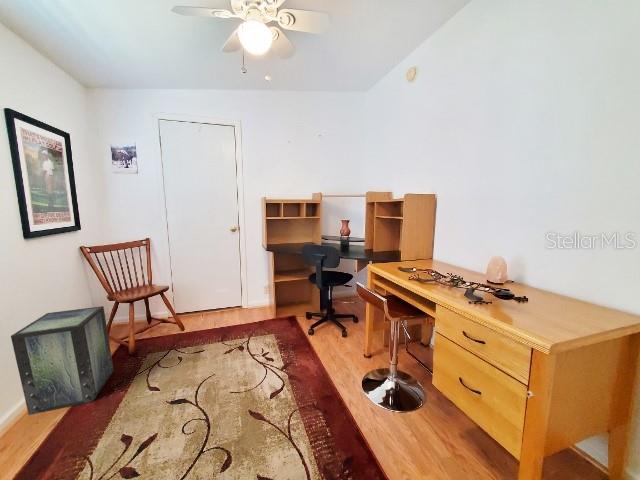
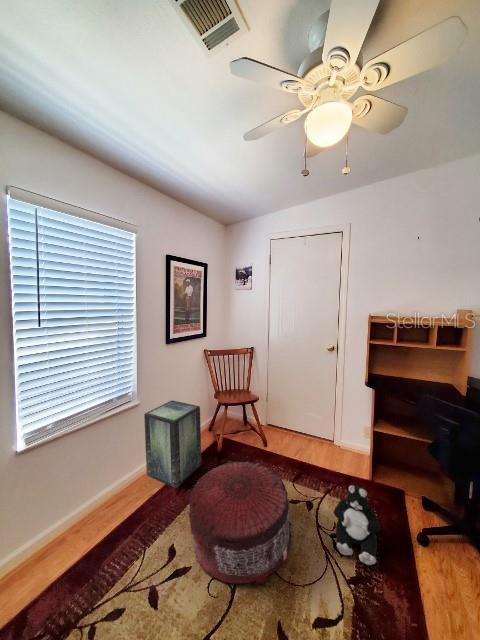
plush toy: none [262,314,293,360] -> present [334,484,380,565]
pouf: none [135,331,240,427] -> present [188,461,291,584]

